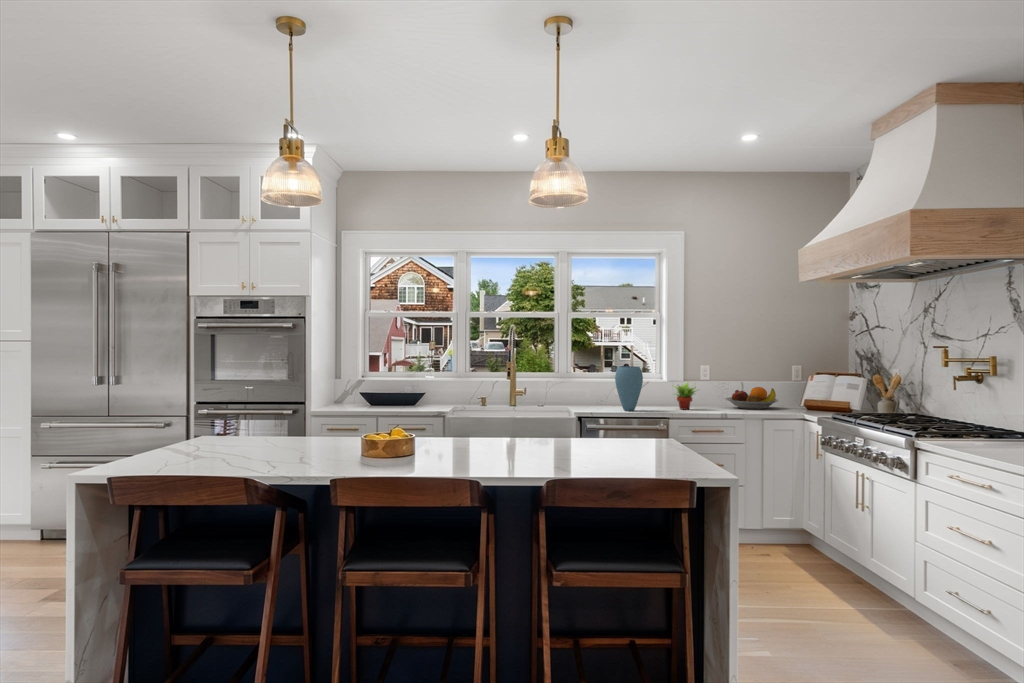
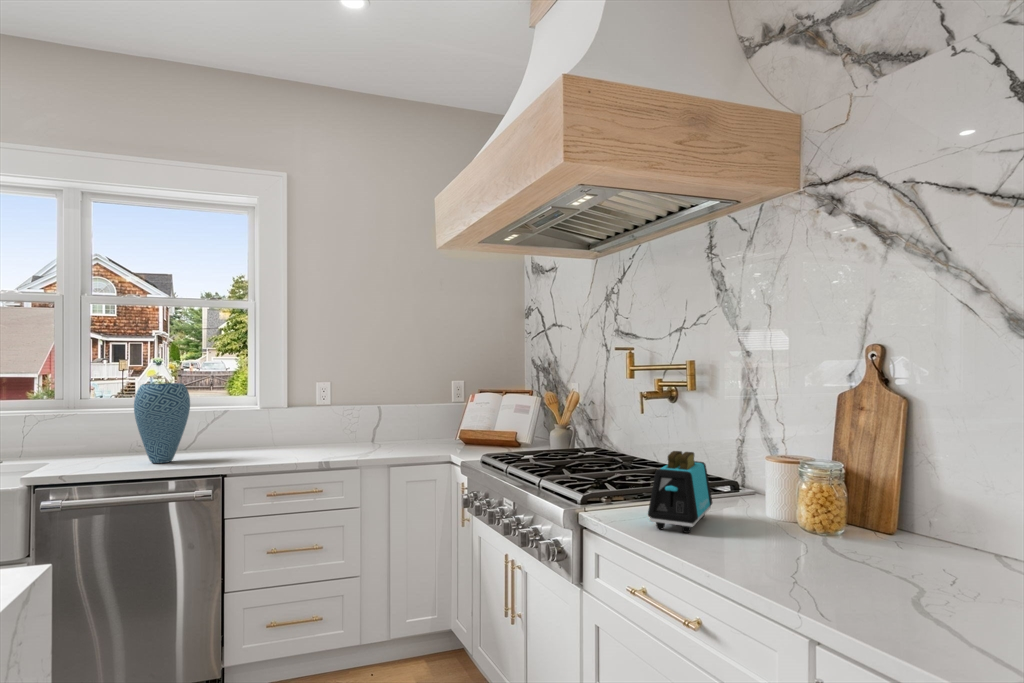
succulent plant: present [674,382,696,410] -> none [248,407,297,454]
fruit bowl: present [726,387,778,409] -> none [346,413,424,448]
toaster: none [960,409,1004,451] -> present [648,451,712,533]

